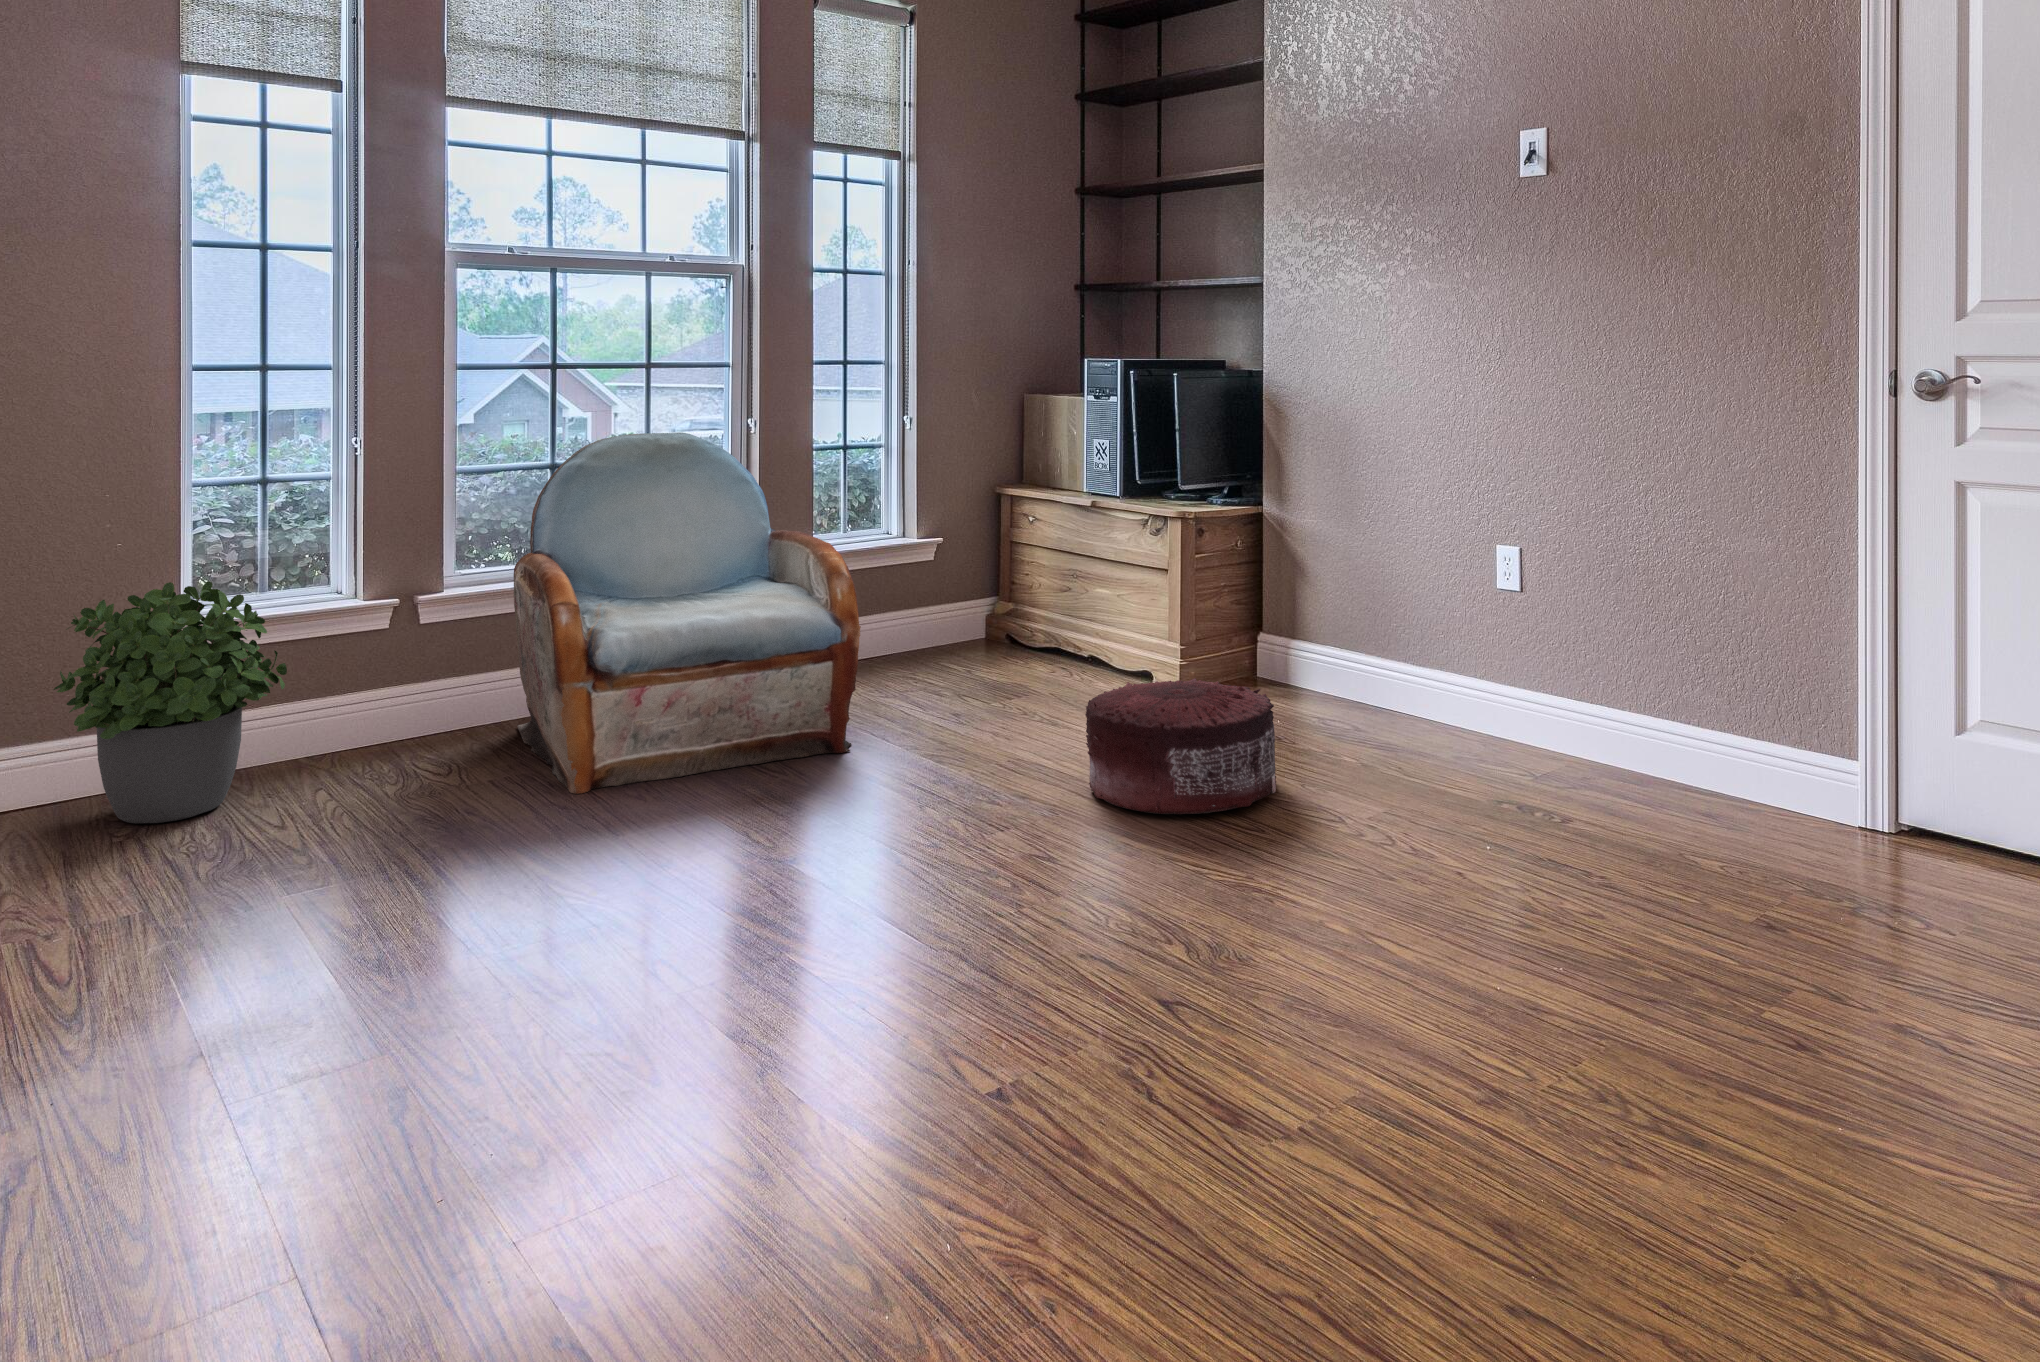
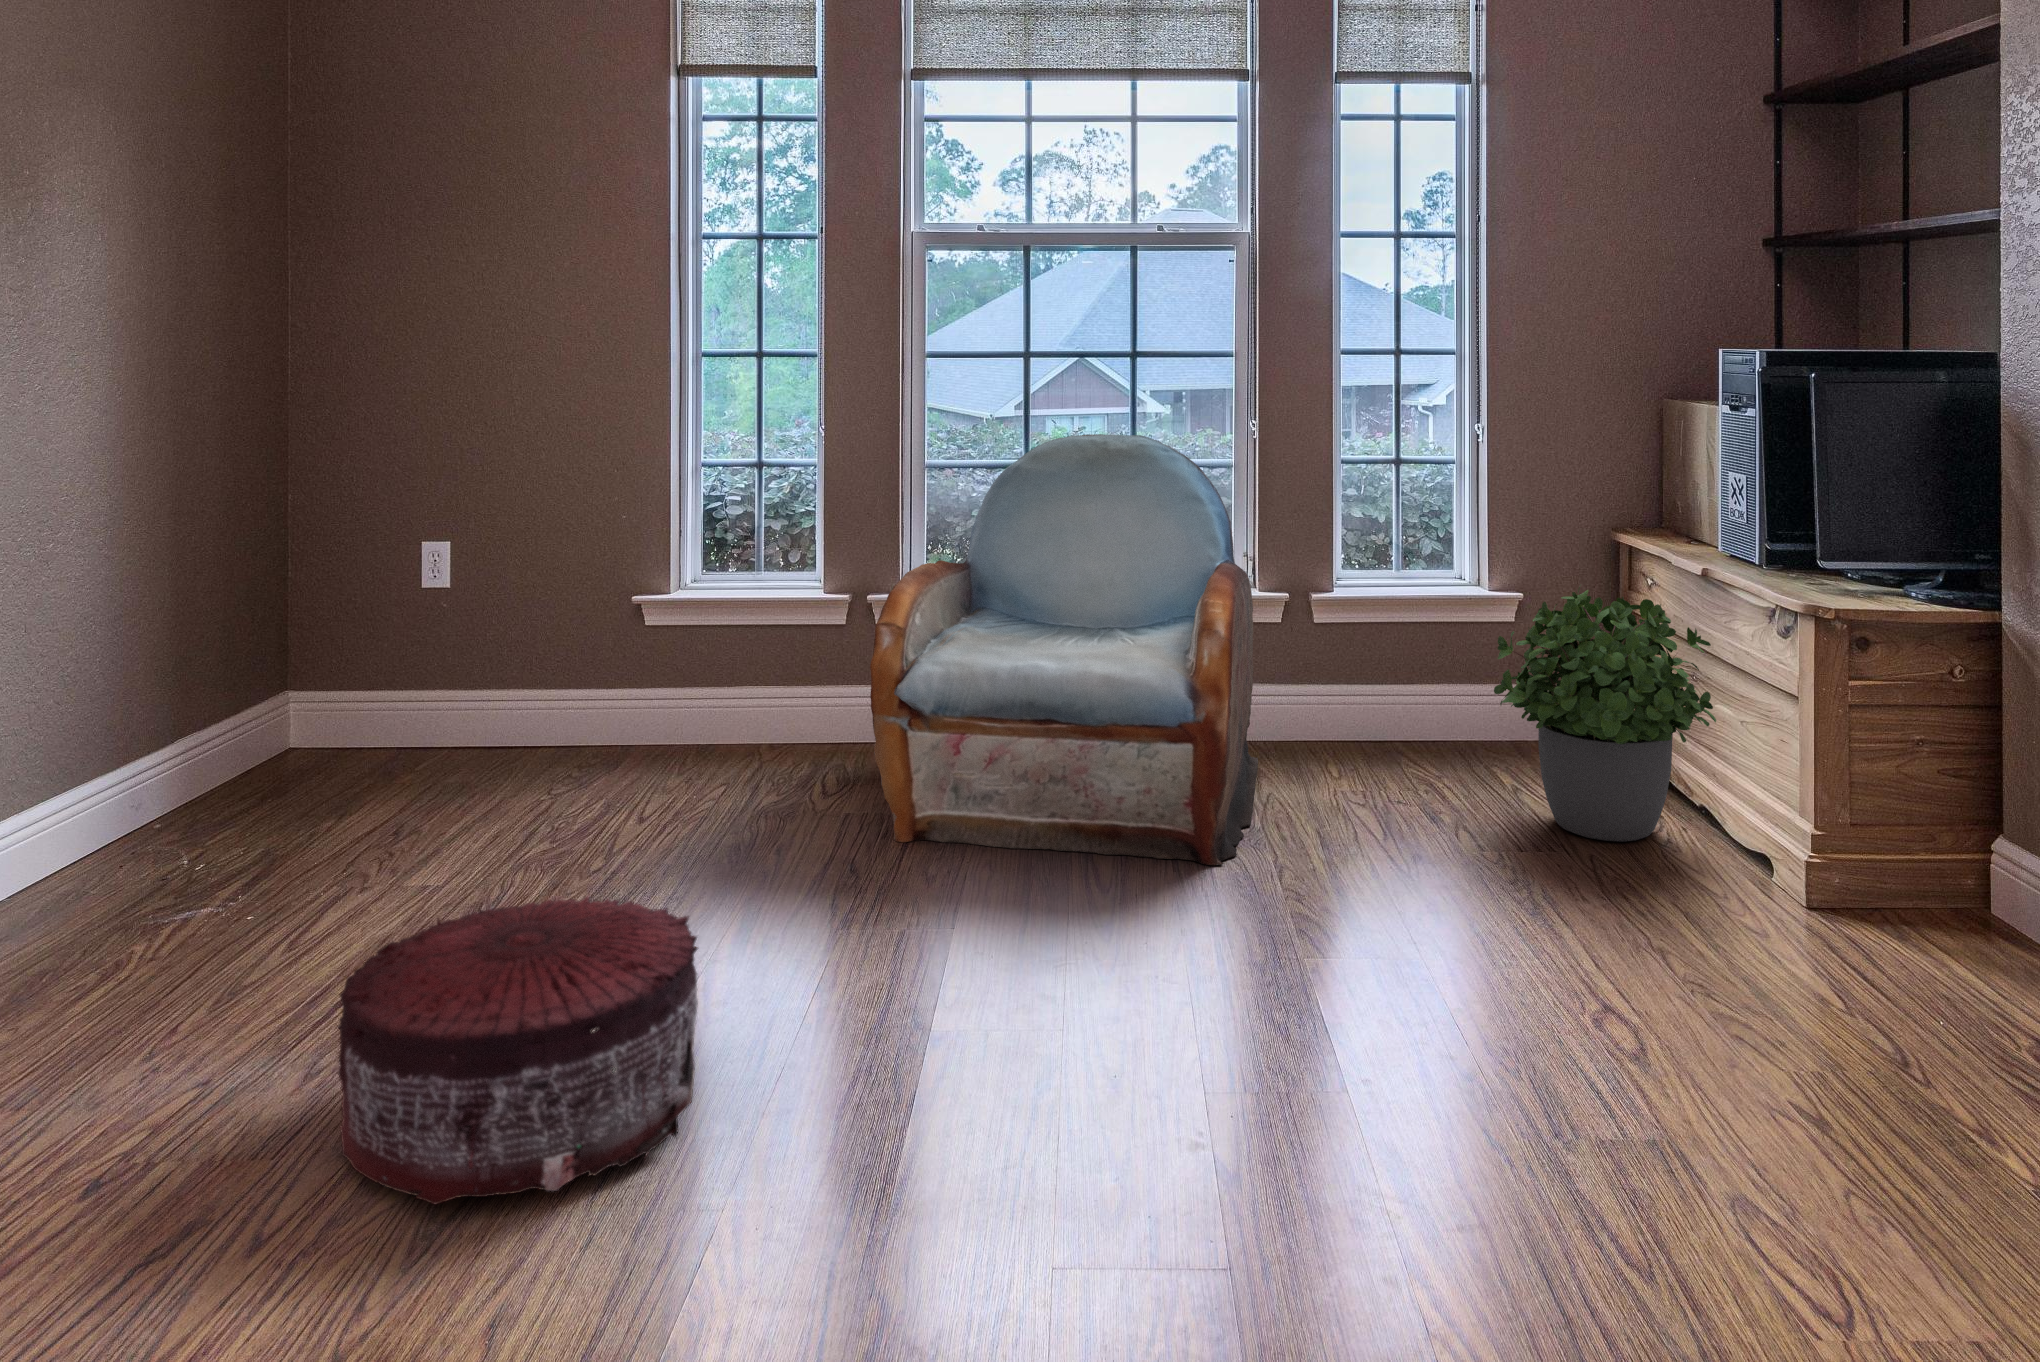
potted plant: present [54,581,287,823] -> present [1494,587,1716,842]
pouf: present [1085,678,1276,814] -> present [338,895,698,1204]

